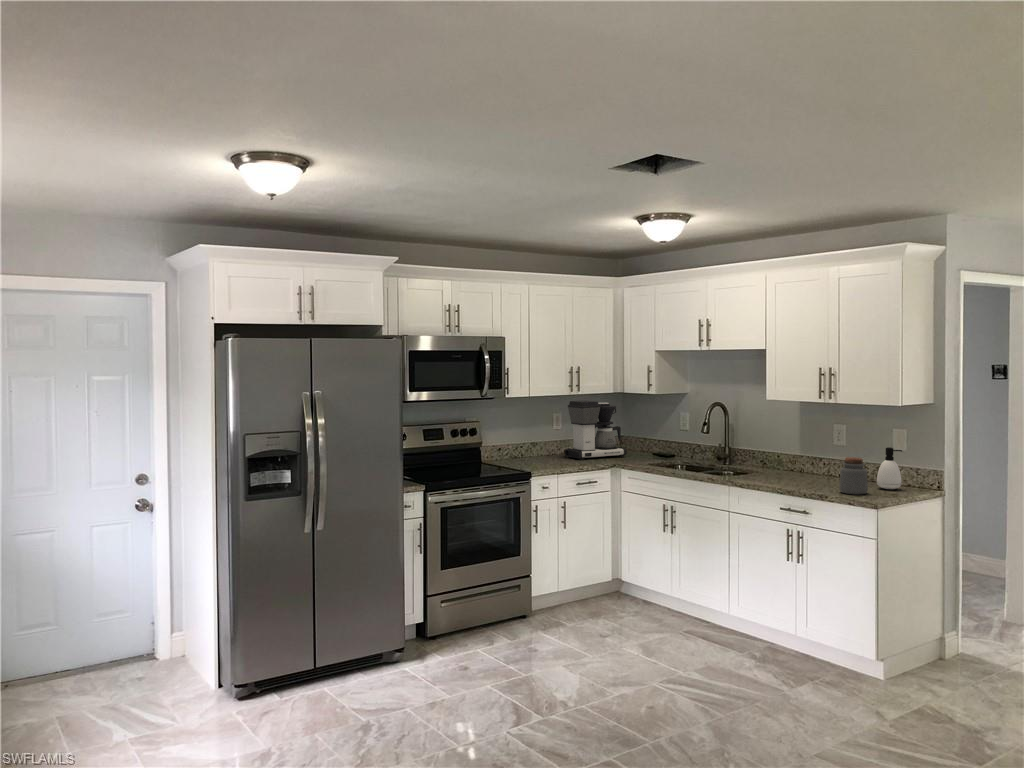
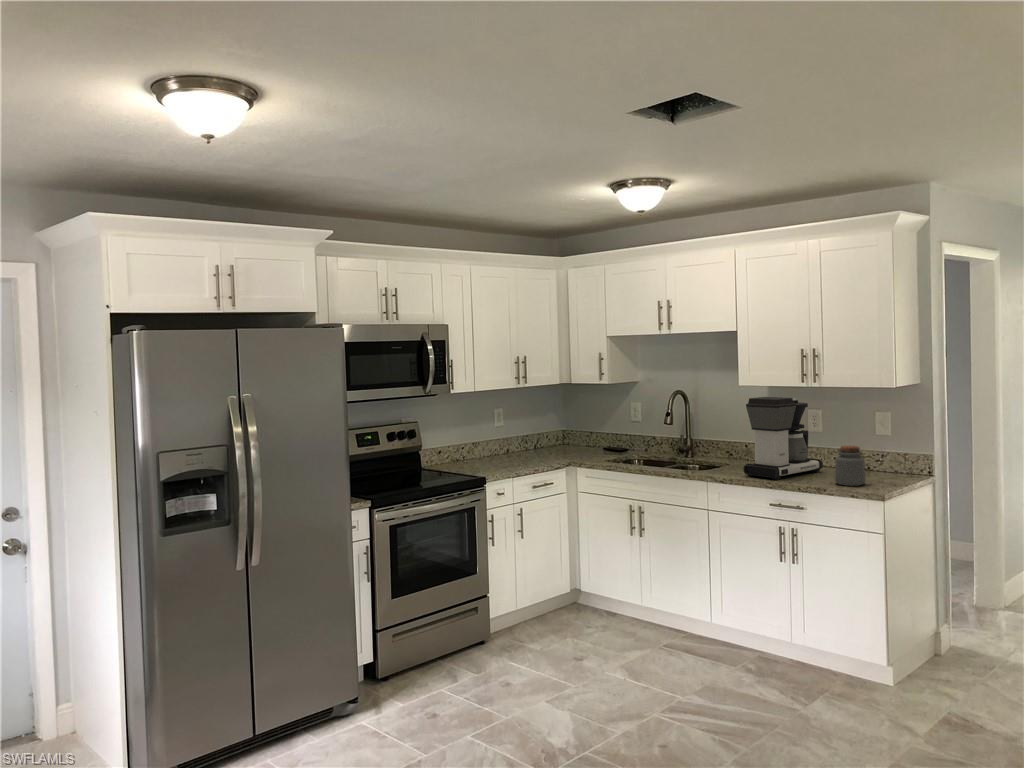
coffee maker: present [565,401,627,460] -> present [744,397,823,480]
soap dispenser: present [877,447,902,489] -> none [867,433,894,478]

